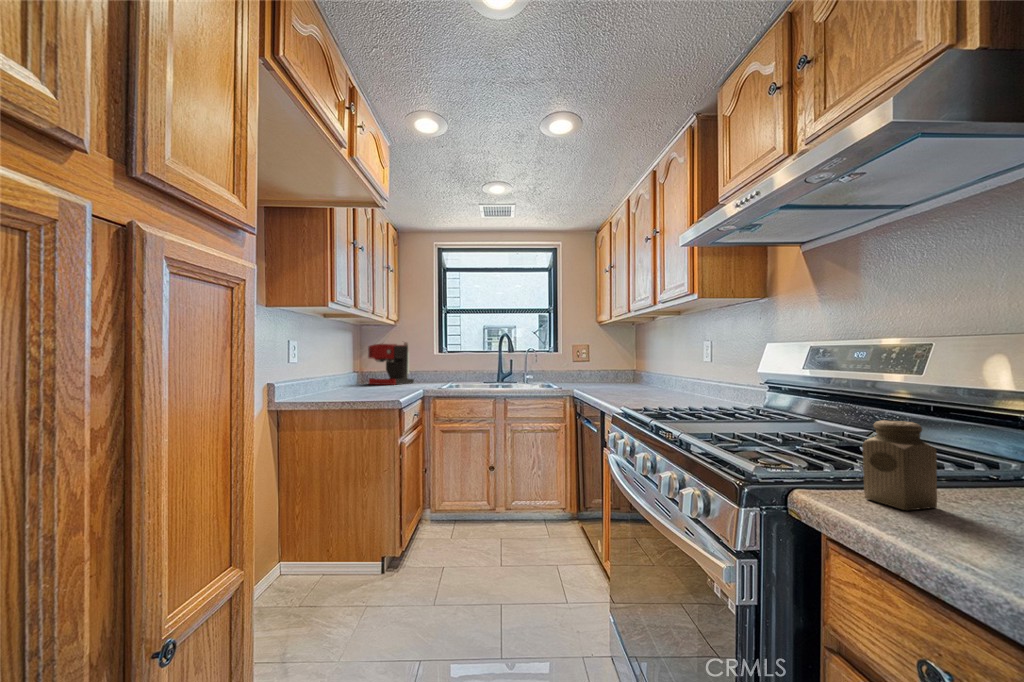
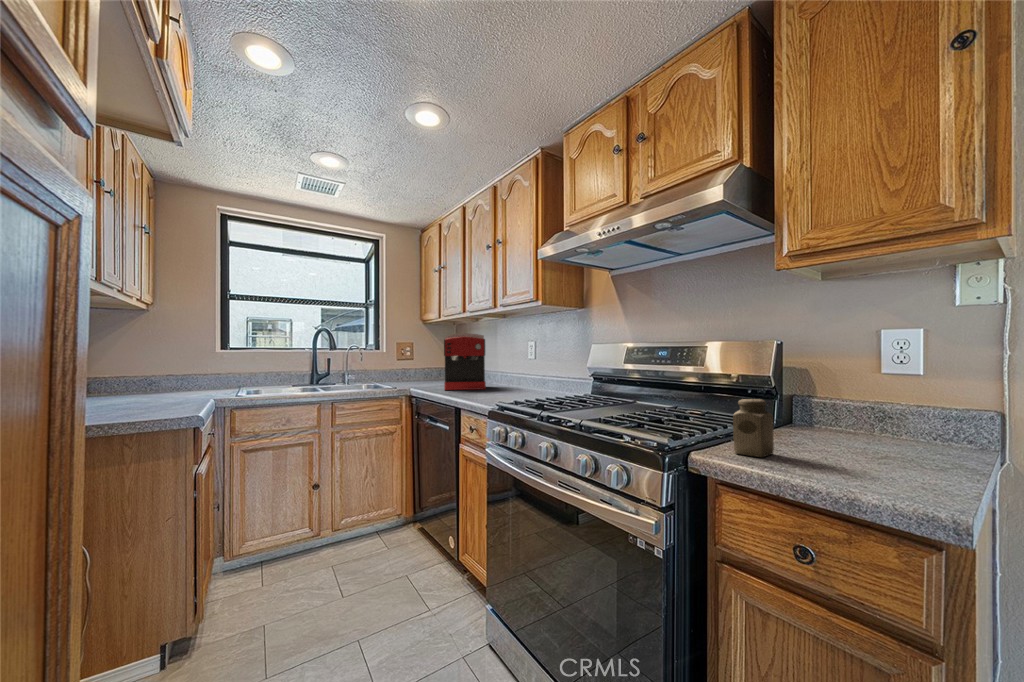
coffee maker: present [368,342,414,385] -> present [444,333,486,390]

